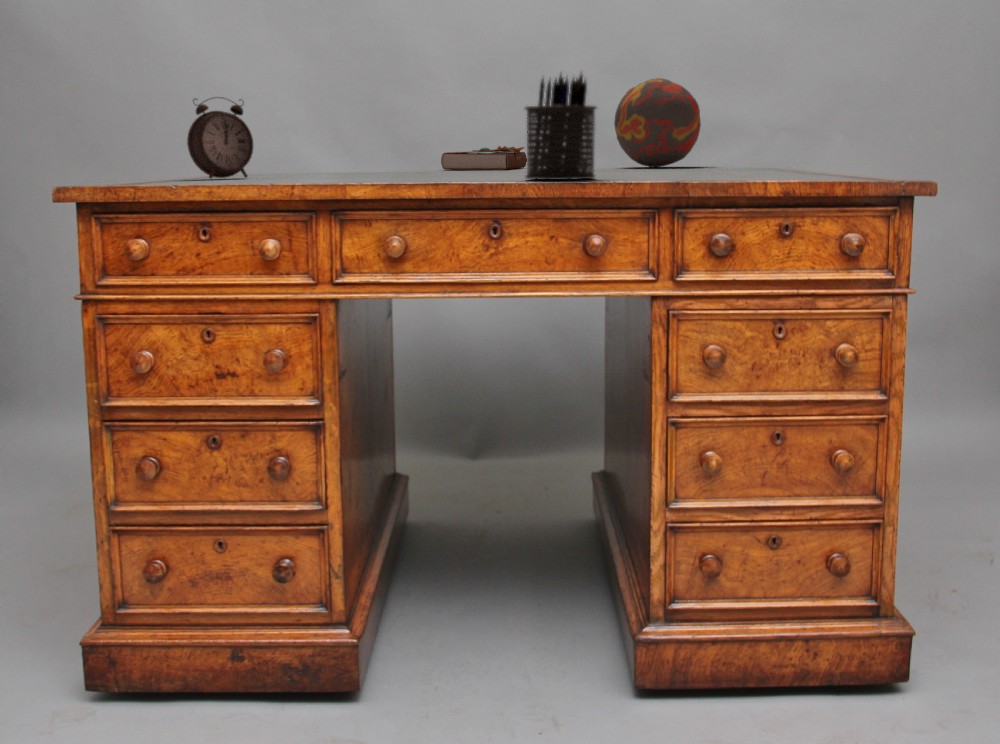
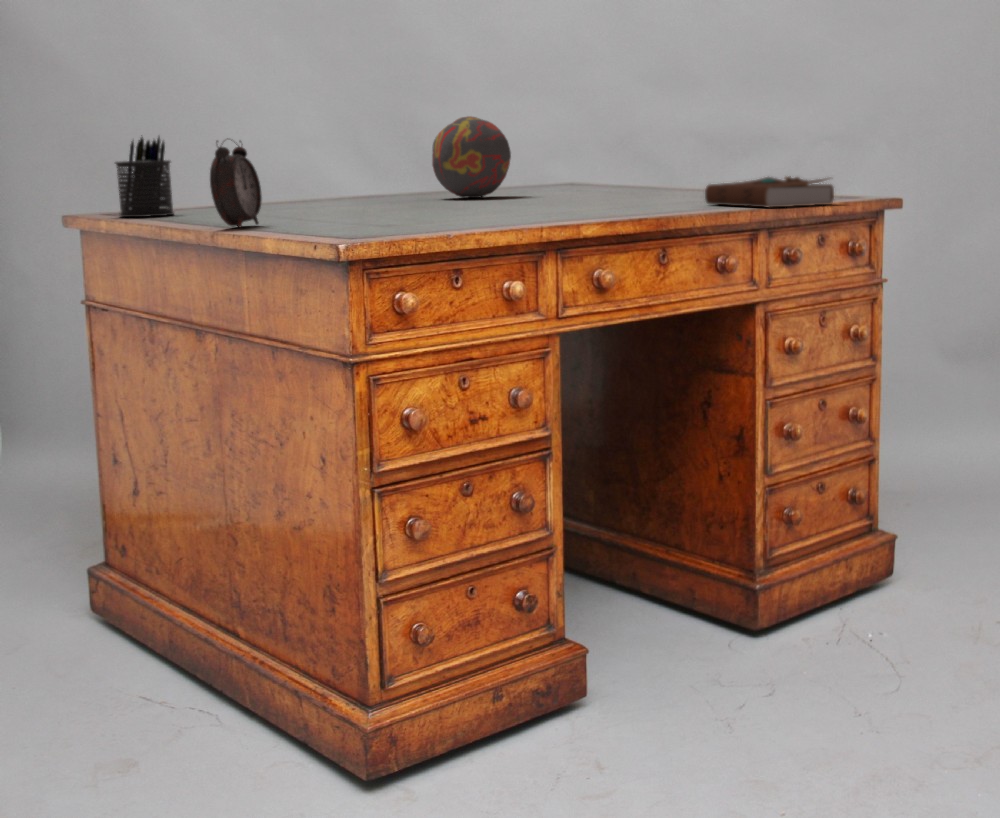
pen holder: present [525,74,596,180] -> present [115,137,174,217]
book: present [441,146,527,170] -> present [705,176,834,208]

